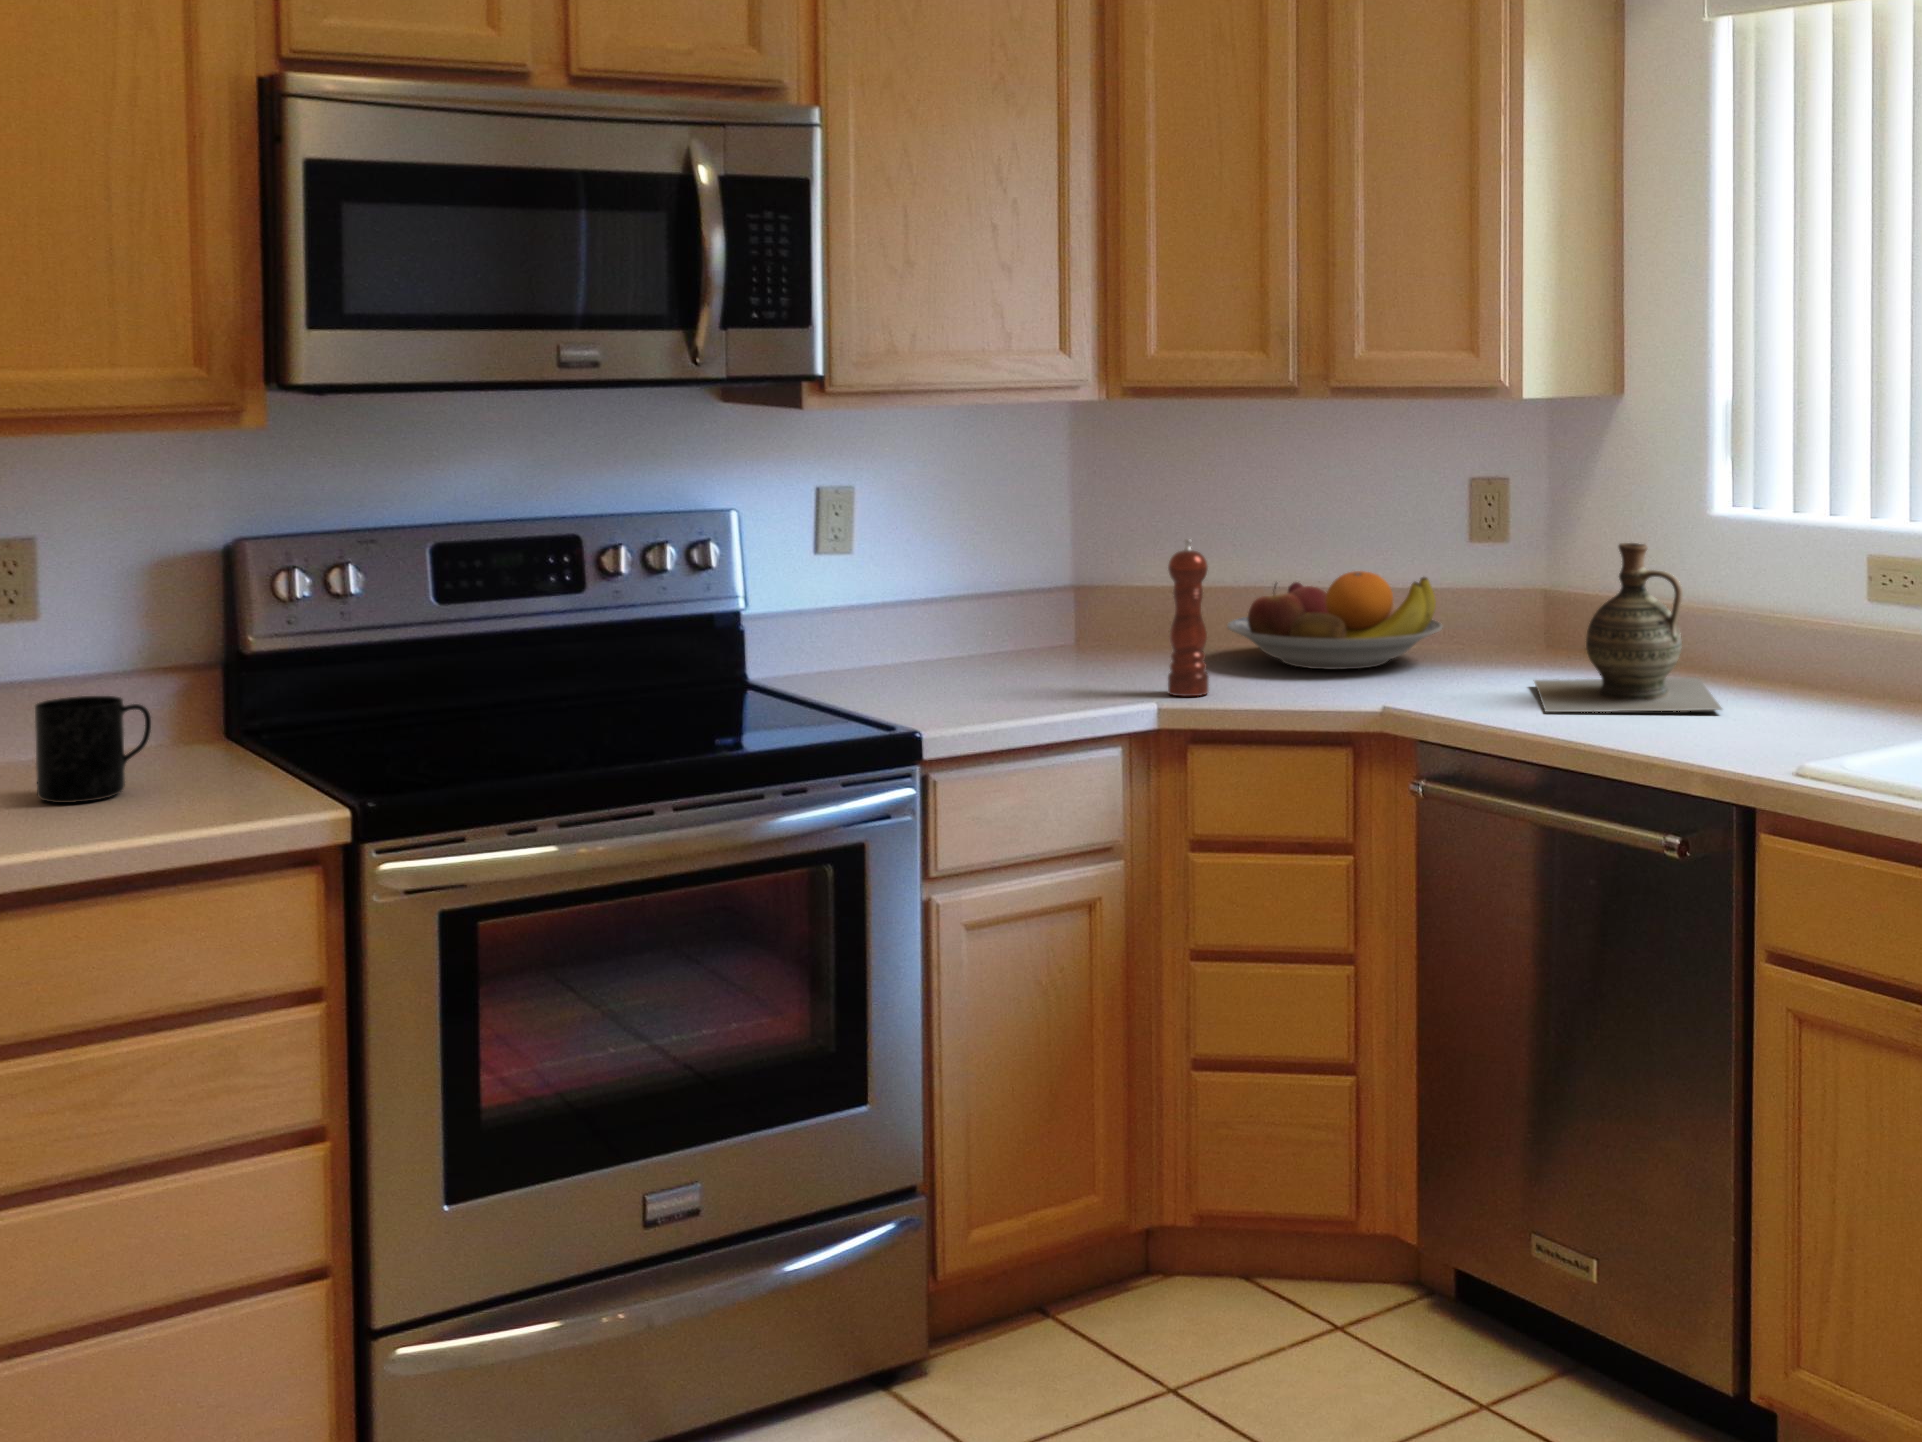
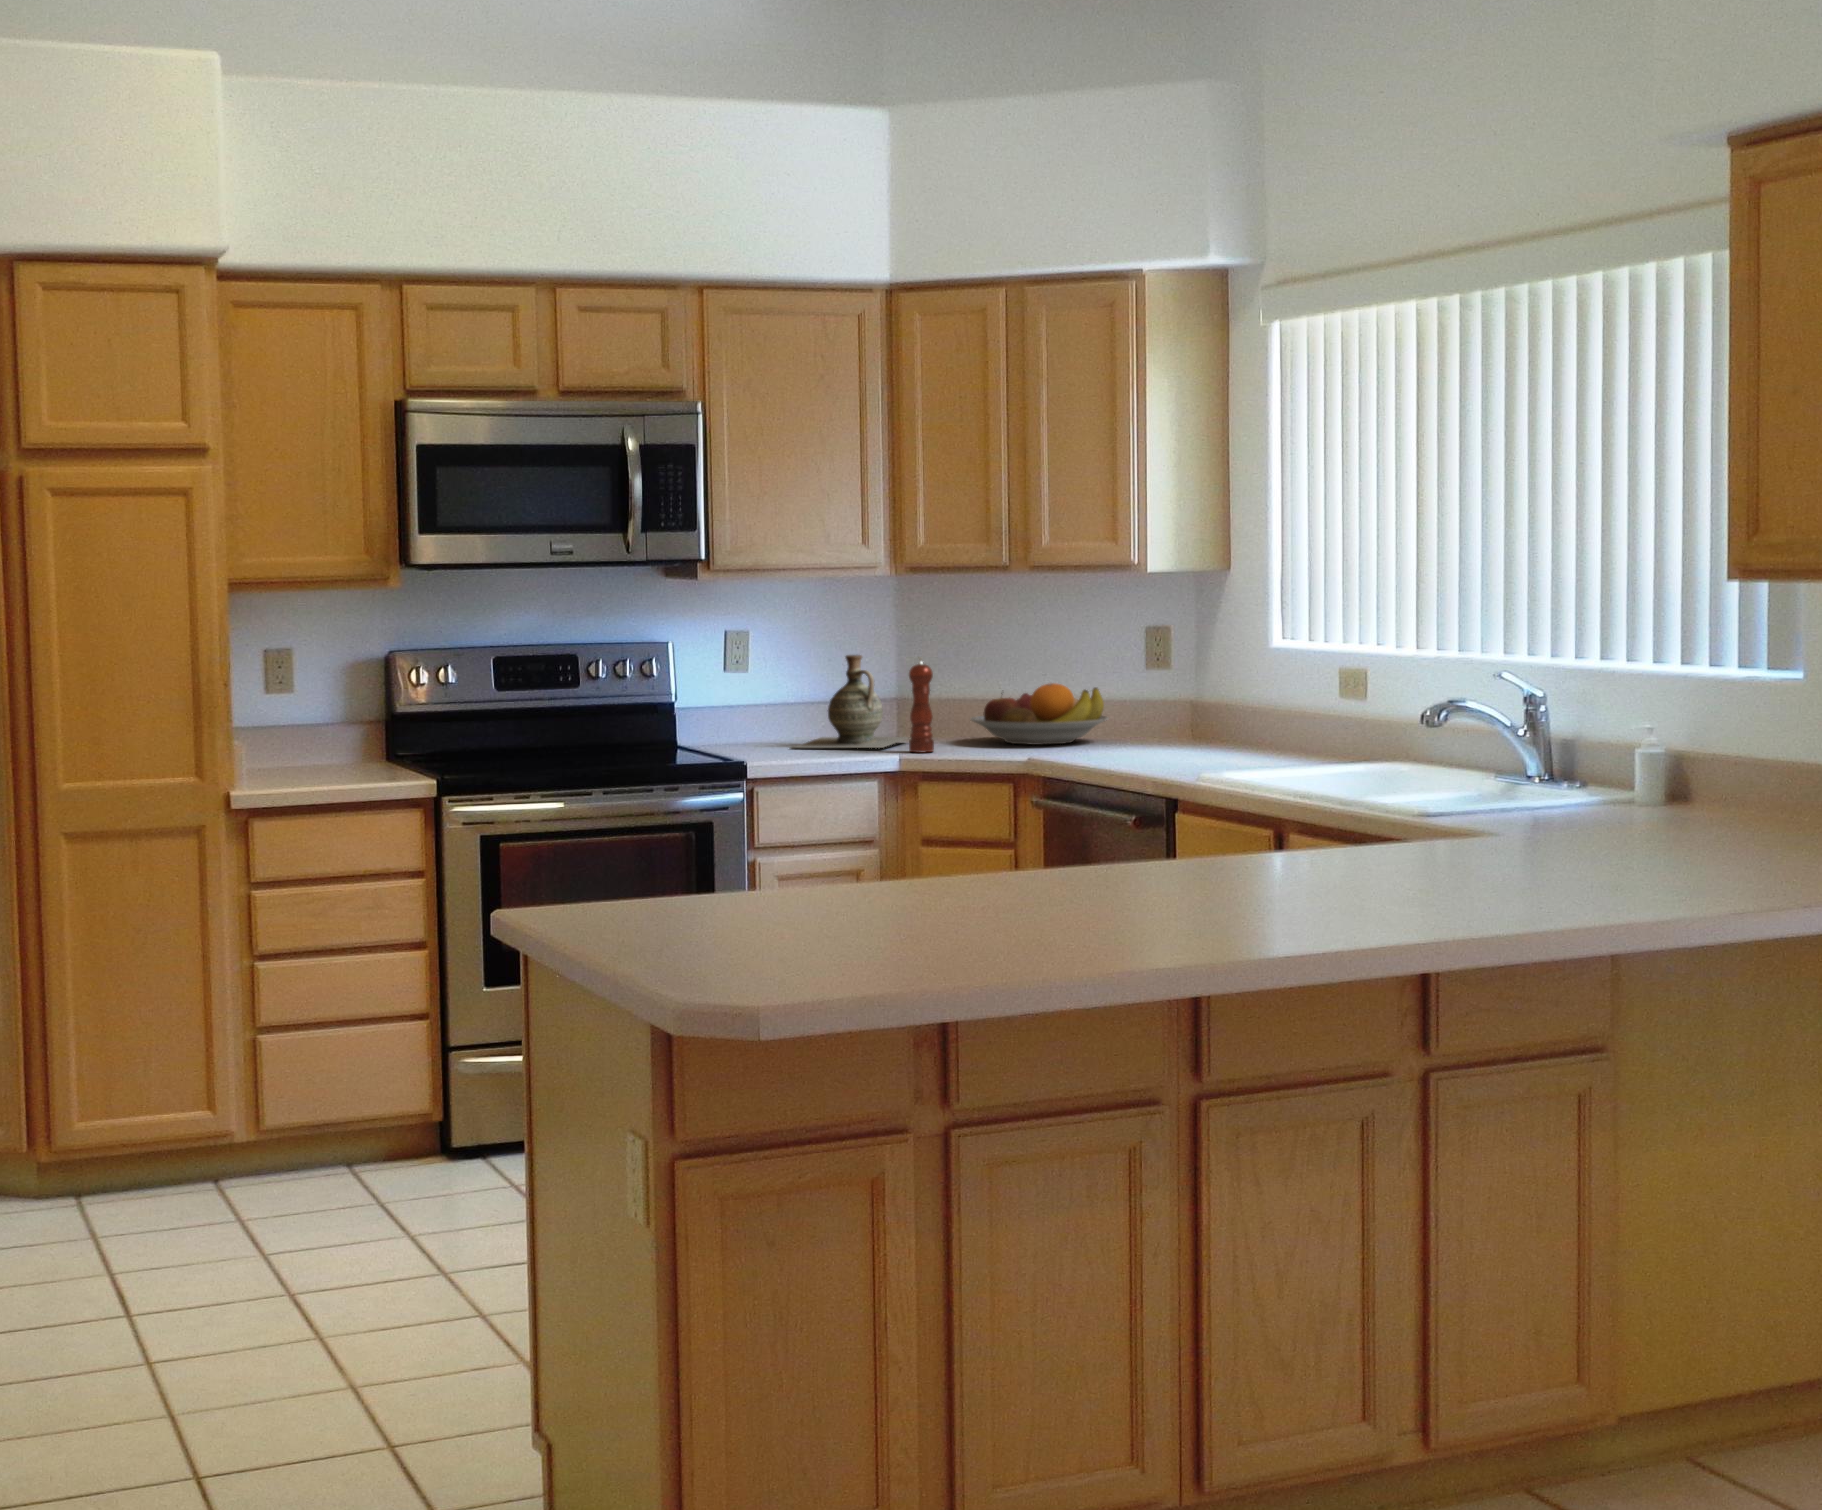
ceramic jug: present [1534,543,1722,712] -> present [795,655,907,748]
mug: present [35,696,151,803] -> none [293,723,346,773]

